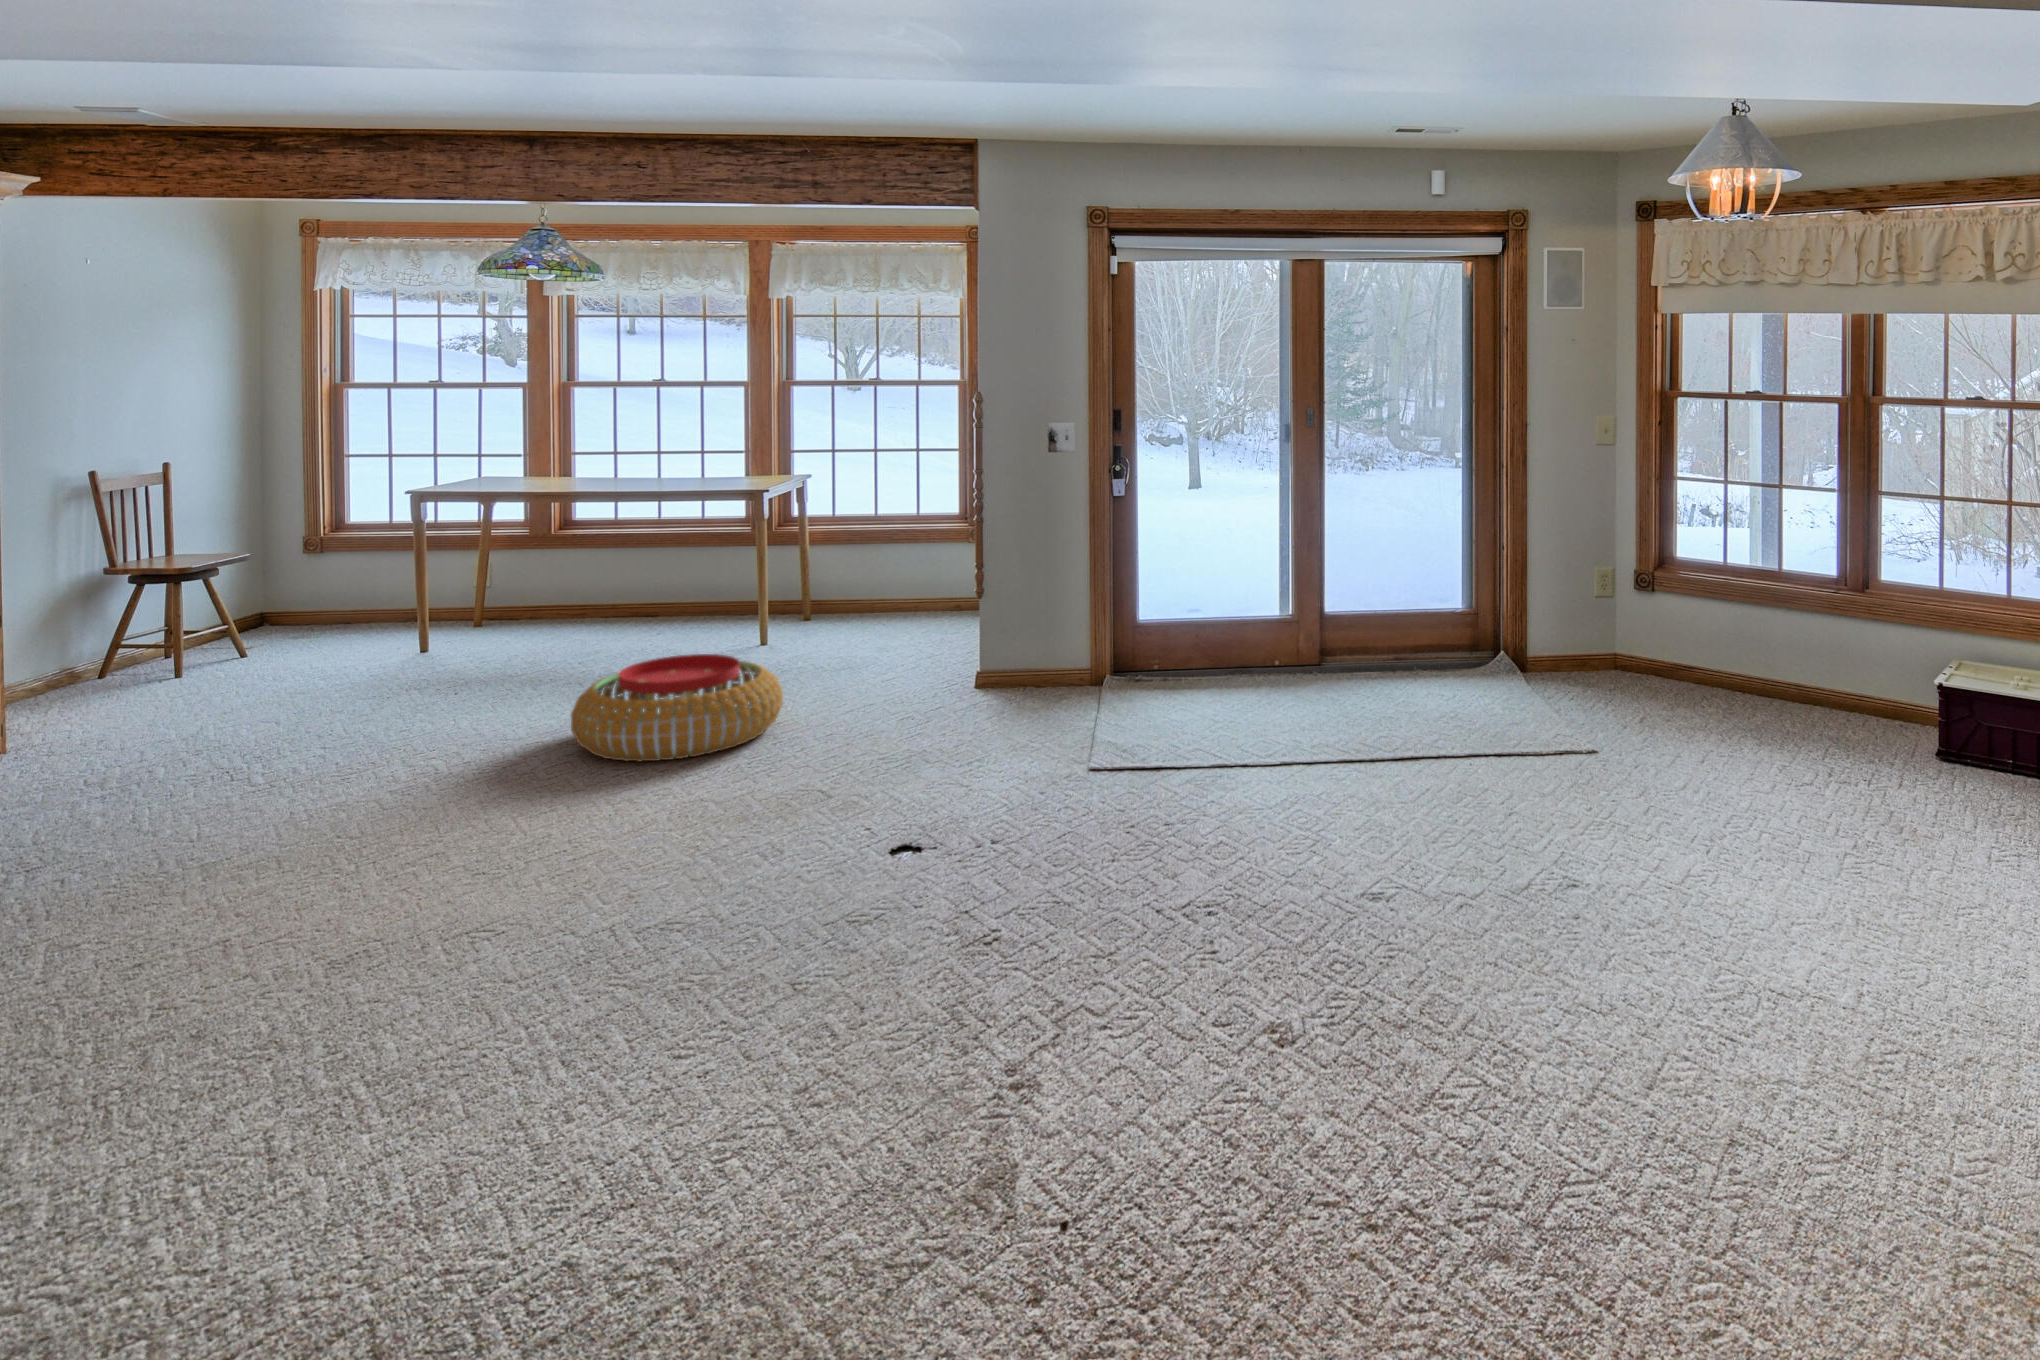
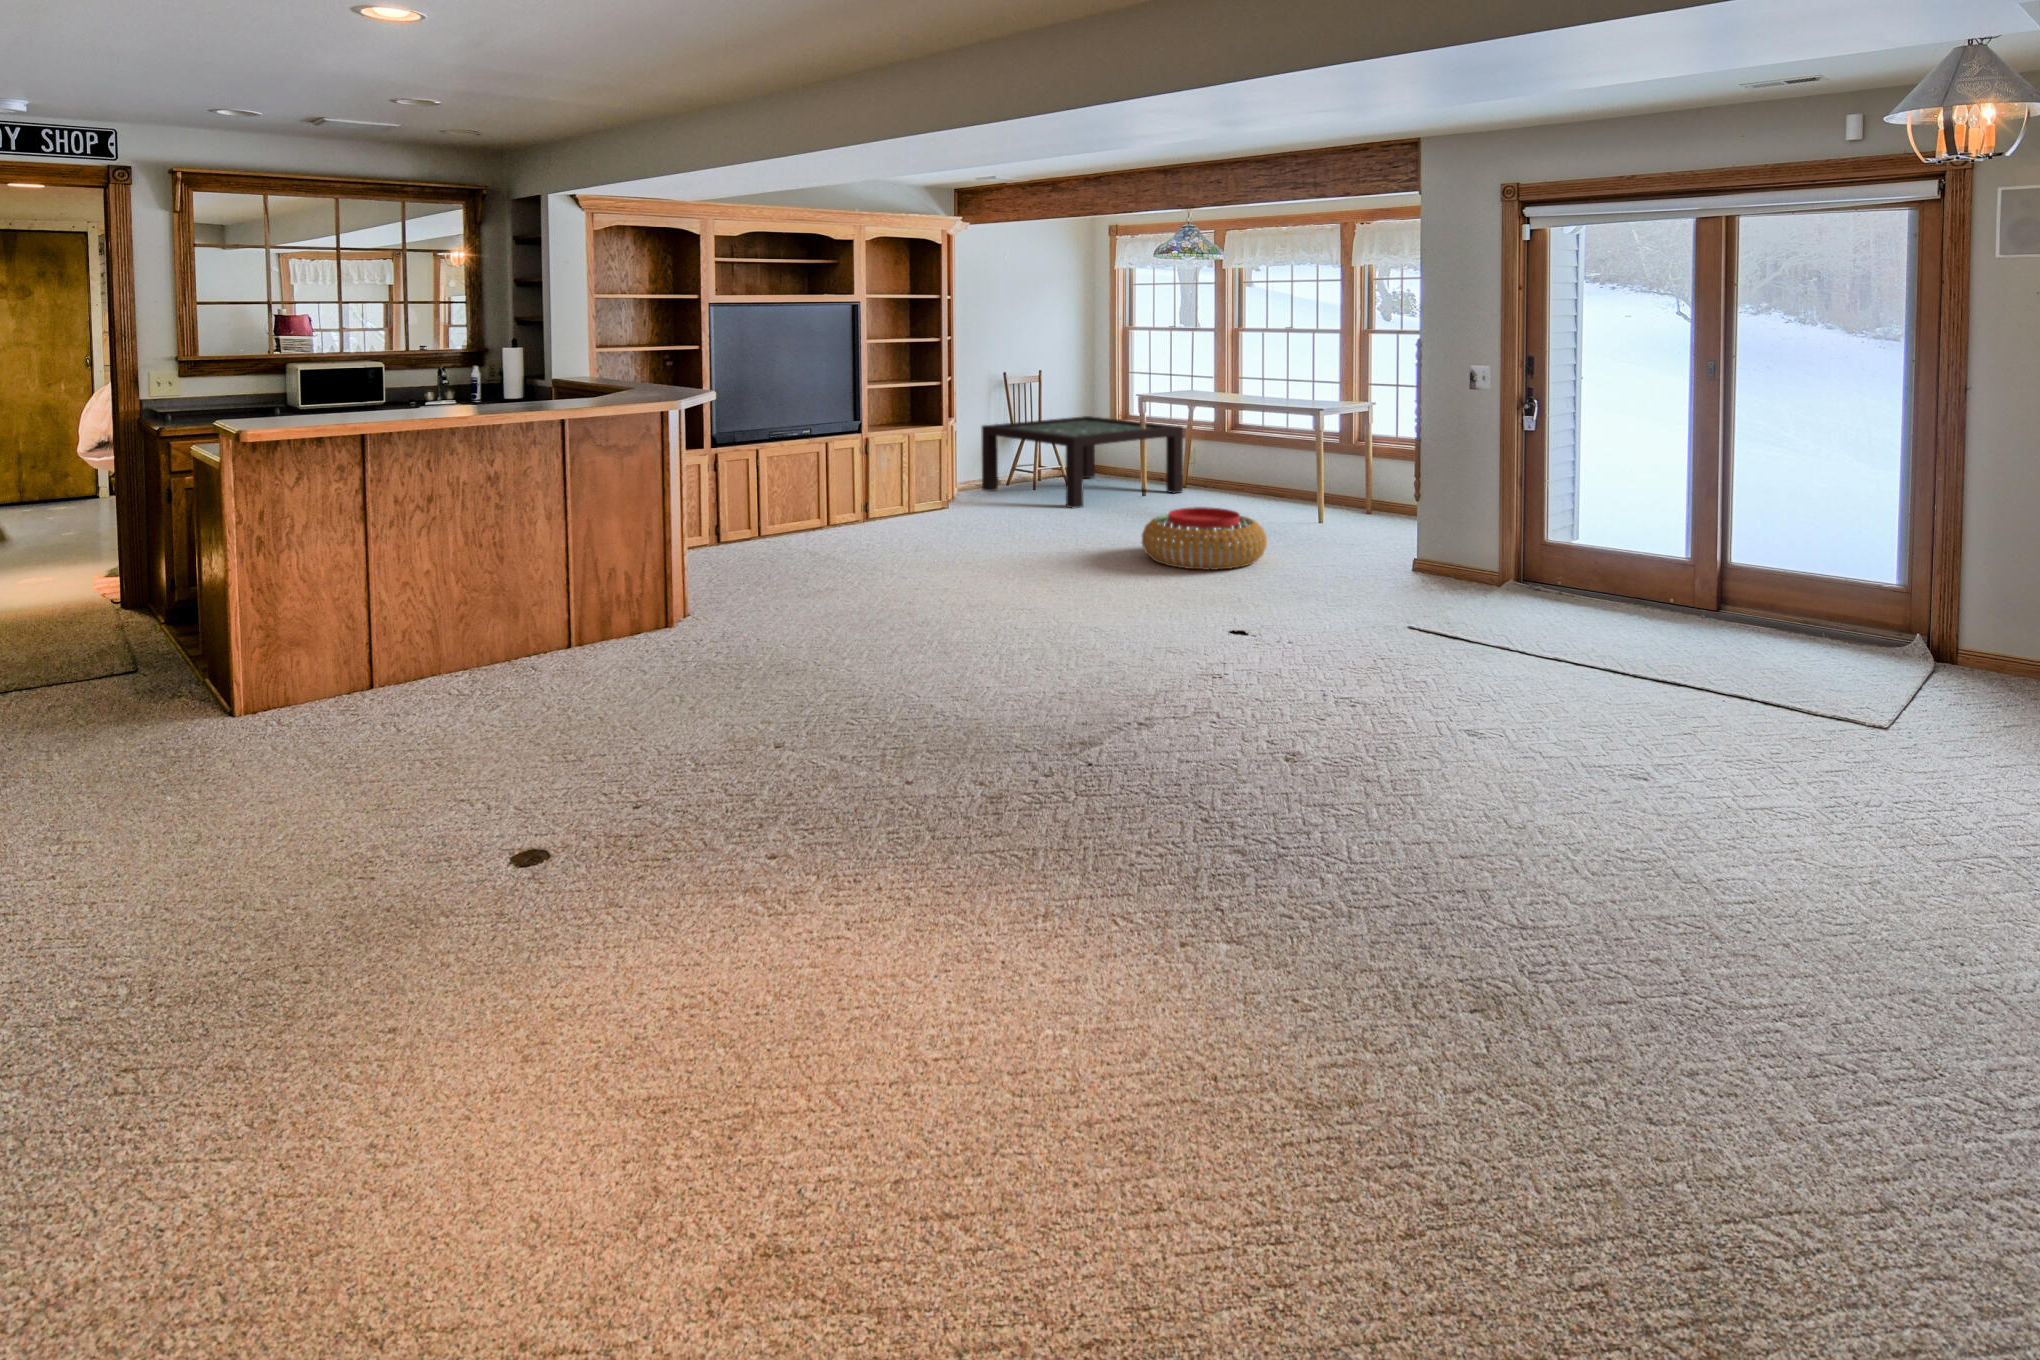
coffee table: none [45,535,489,700] -> present [981,416,1183,508]

